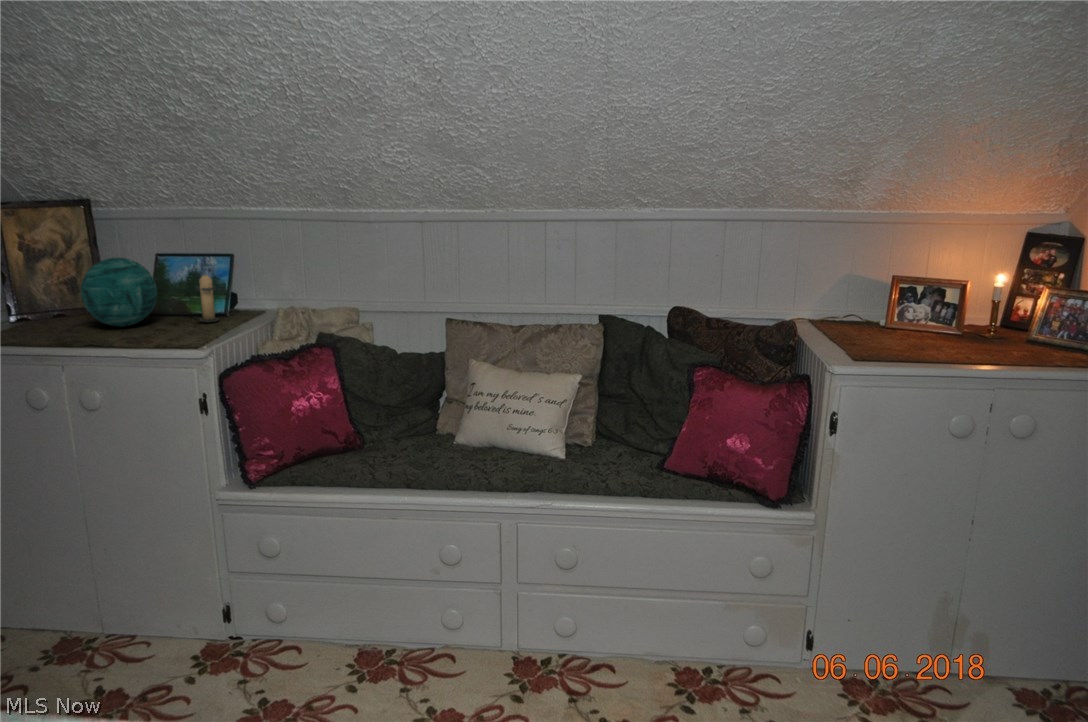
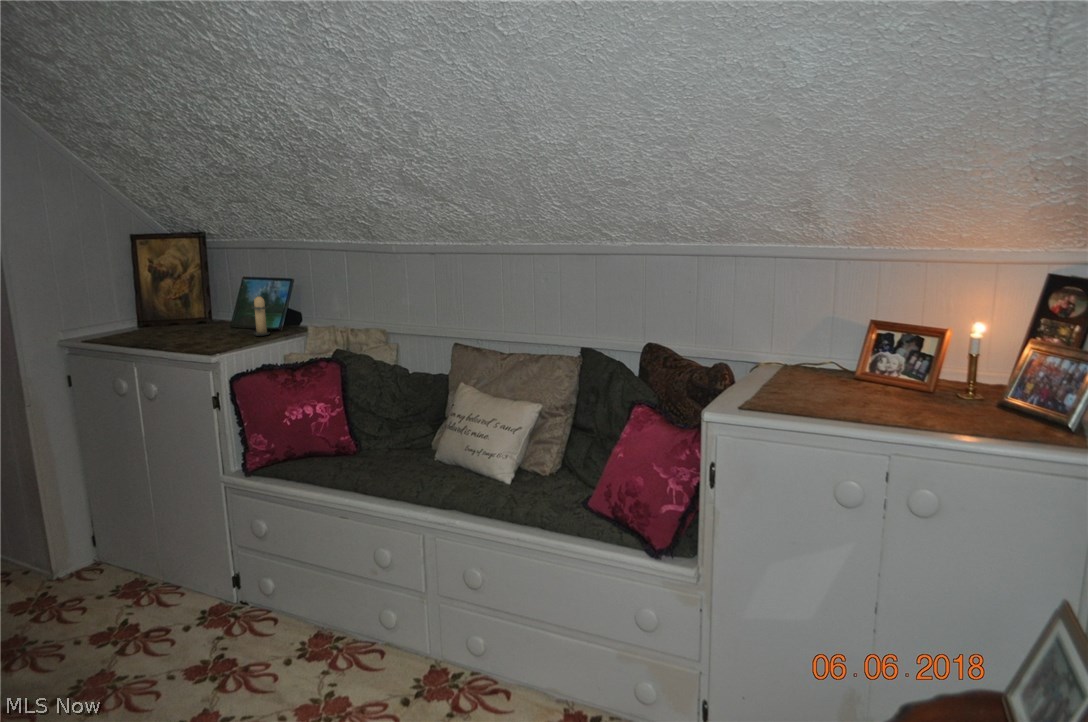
decorative orb: present [81,258,157,327] -> none [166,280,226,336]

